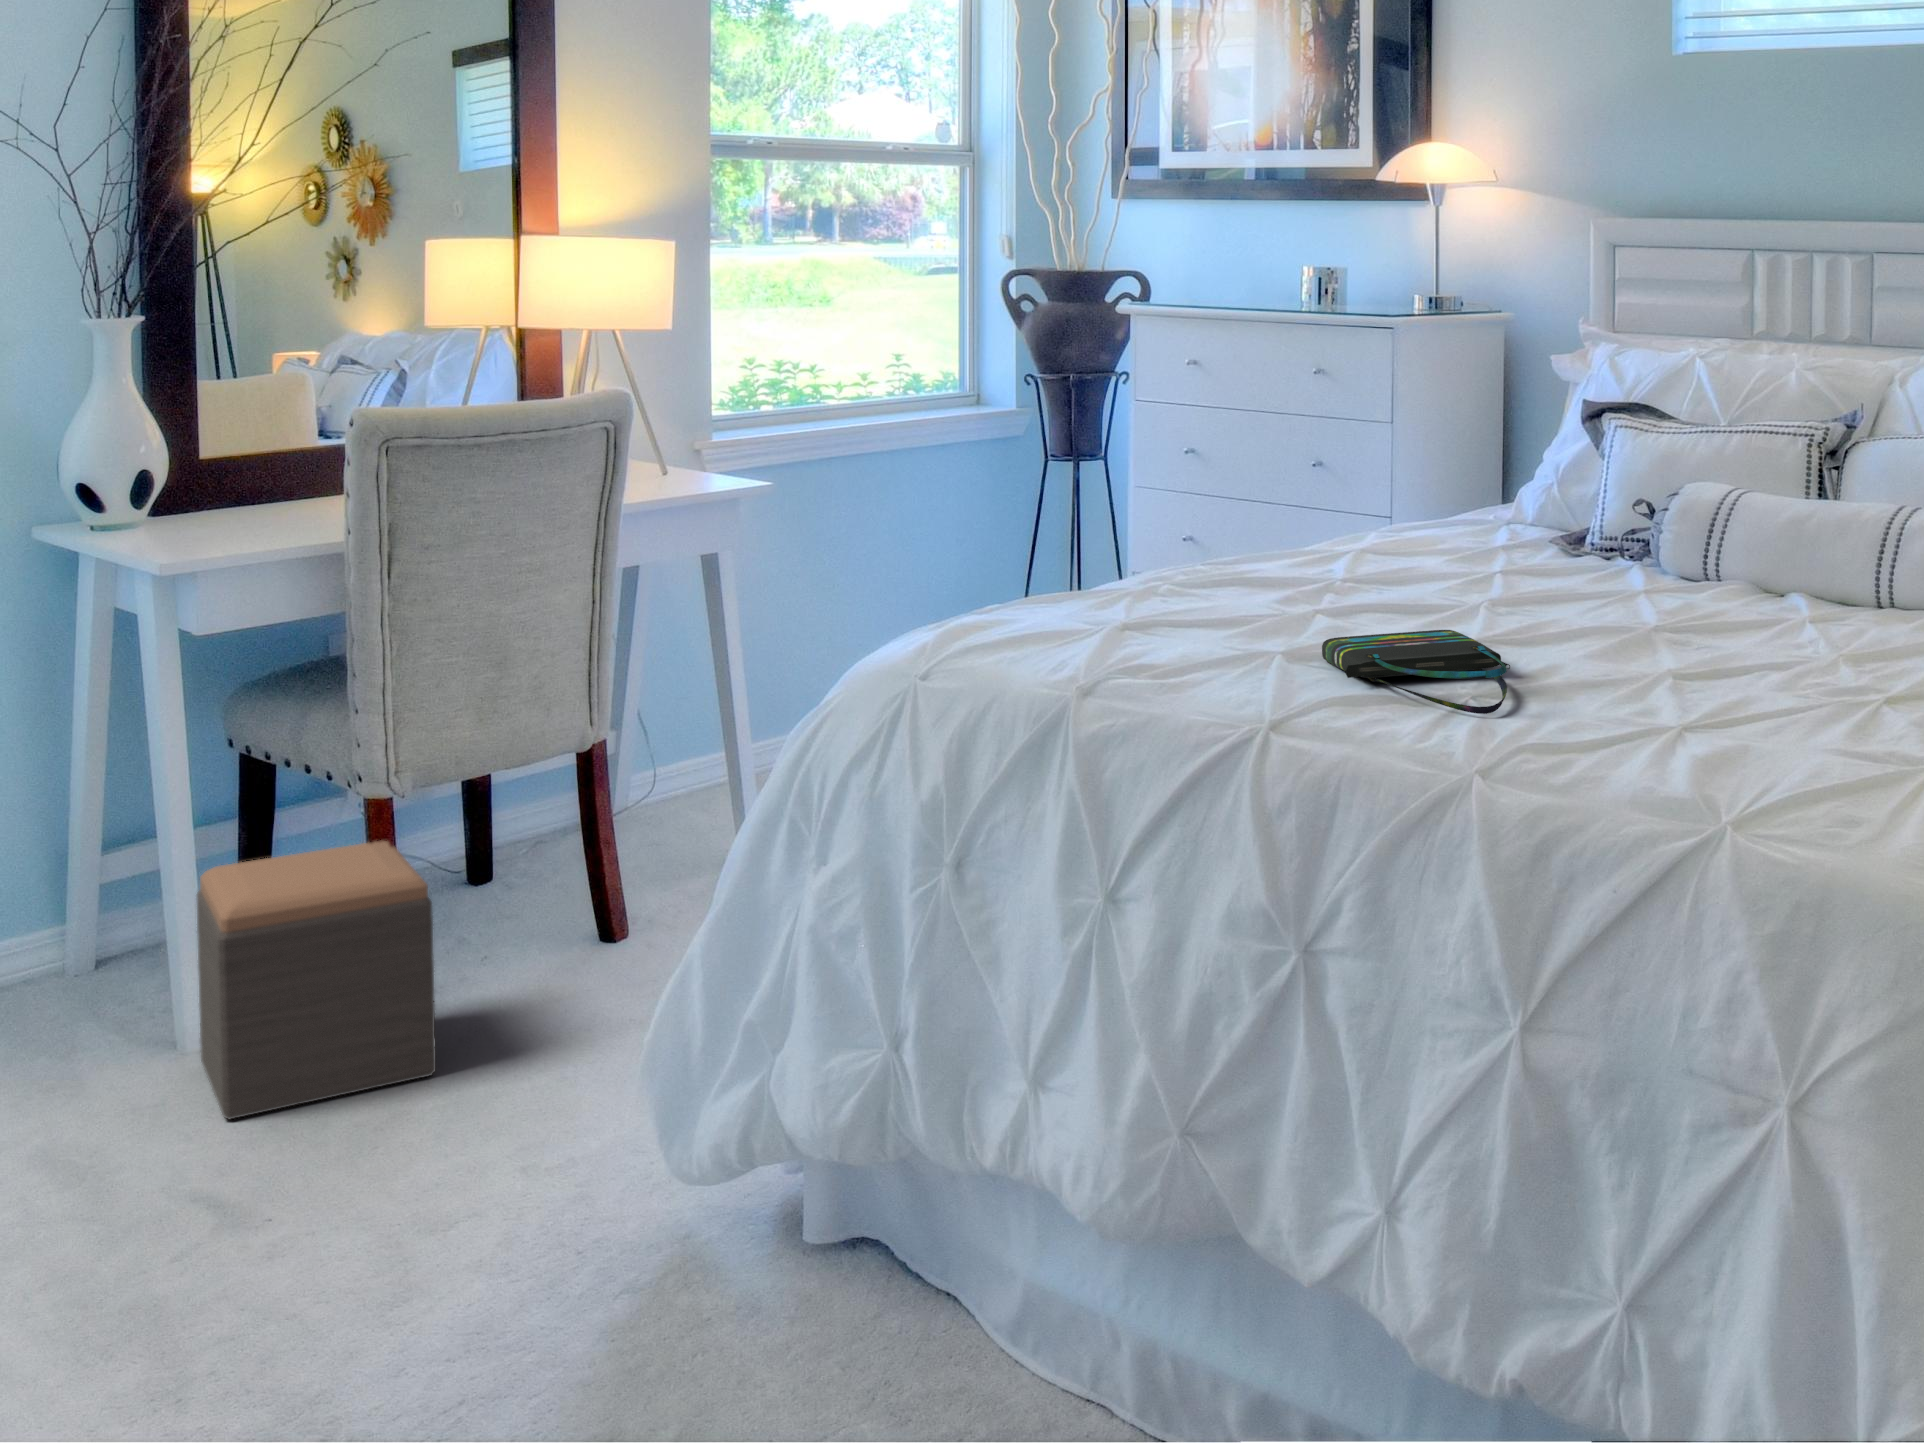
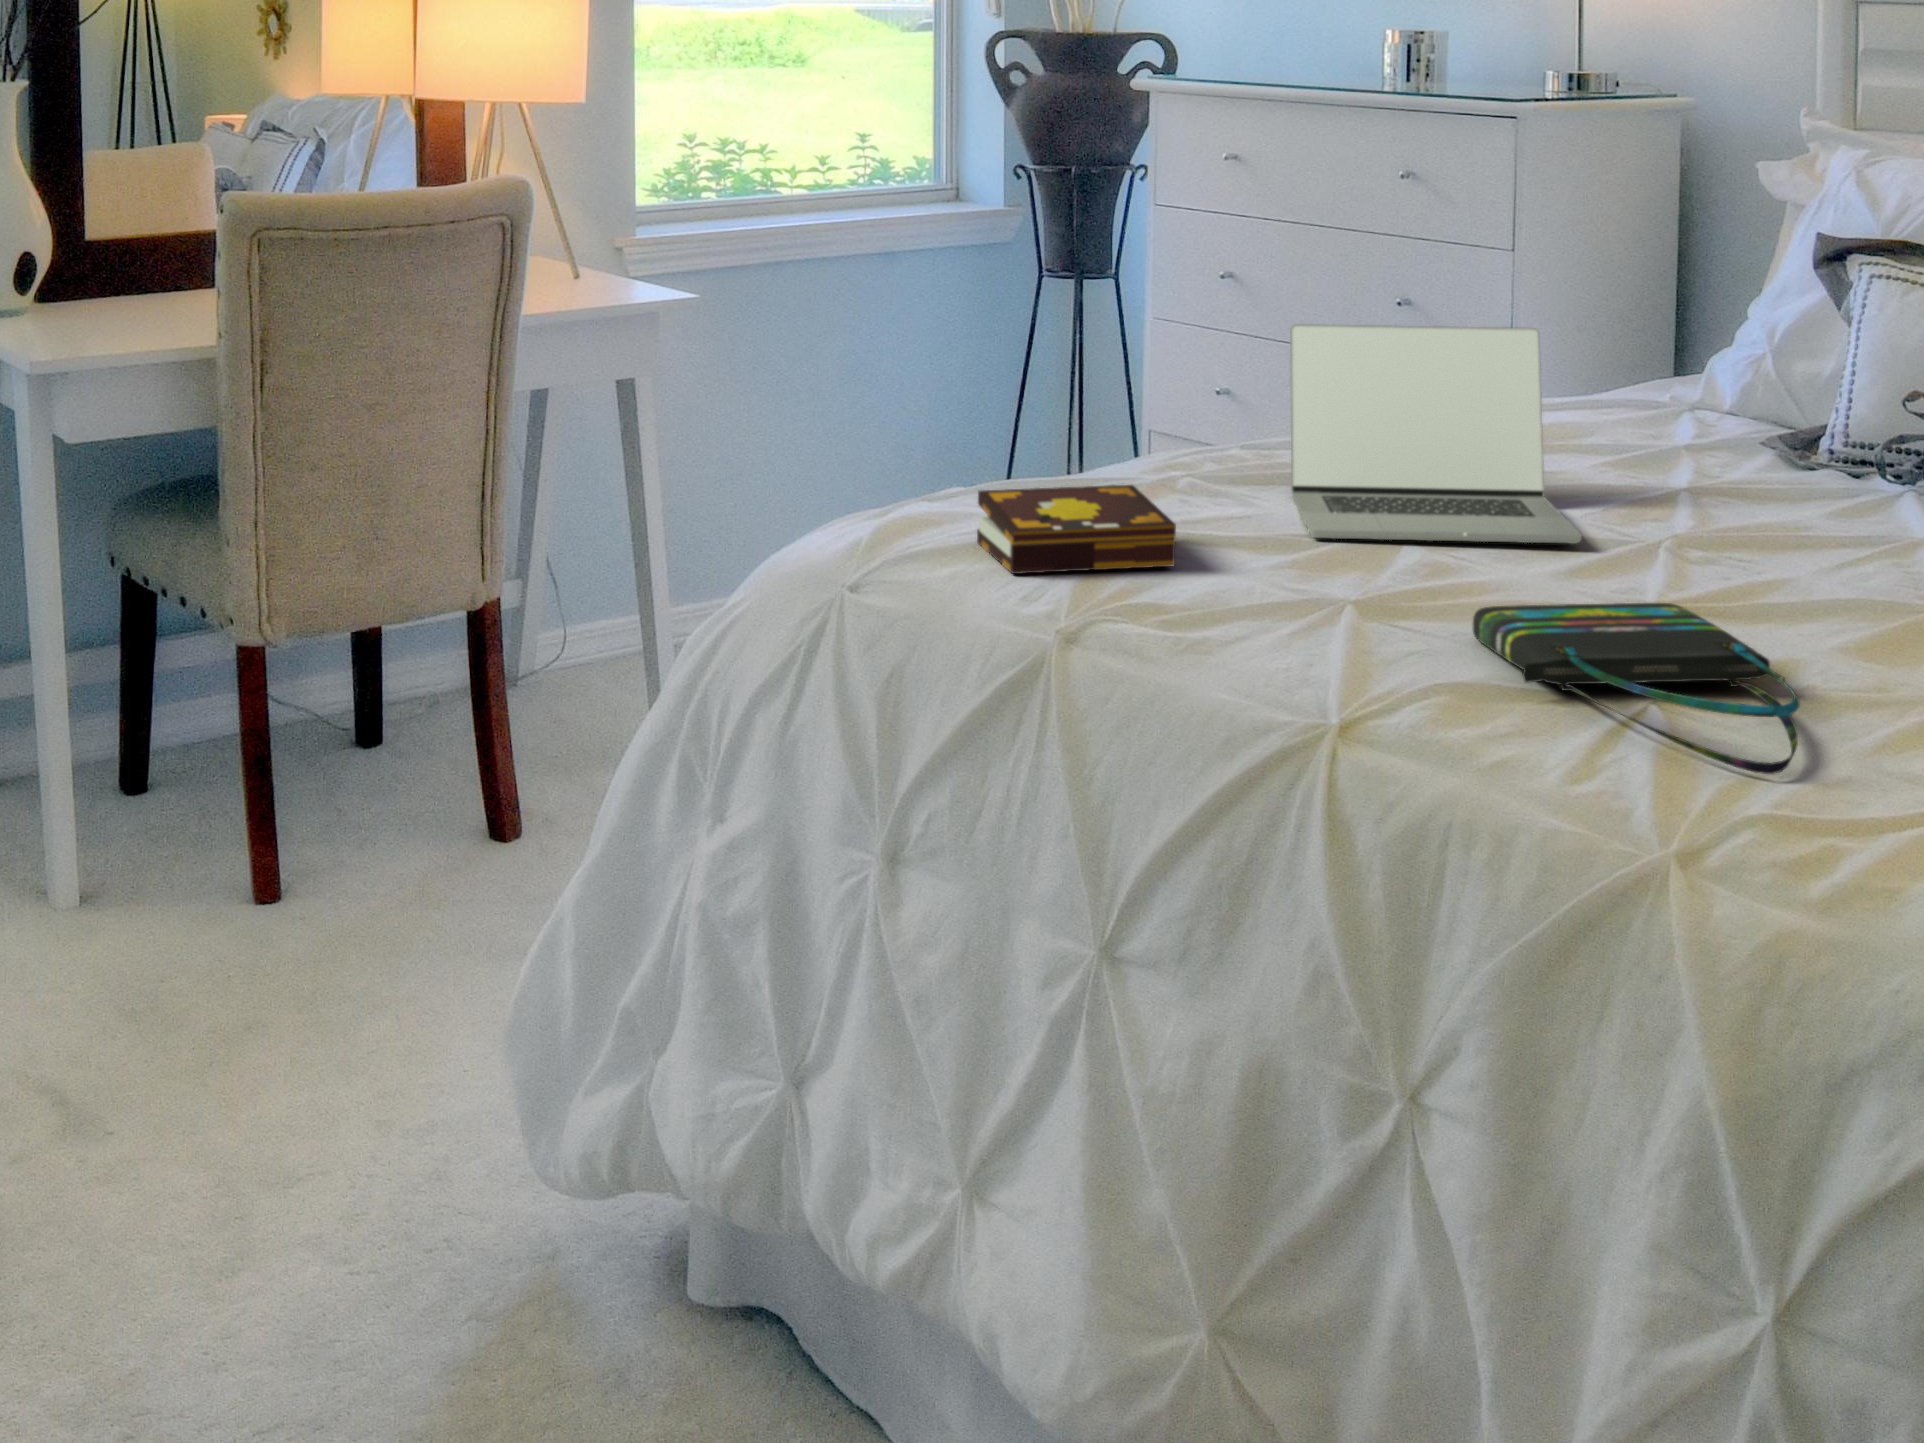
laptop: none [1213,466,1407,612] -> present [1290,324,1581,544]
book: none [989,581,1129,643] -> present [977,485,1176,574]
footstool: present [197,841,436,1119] -> none [28,728,290,1063]

